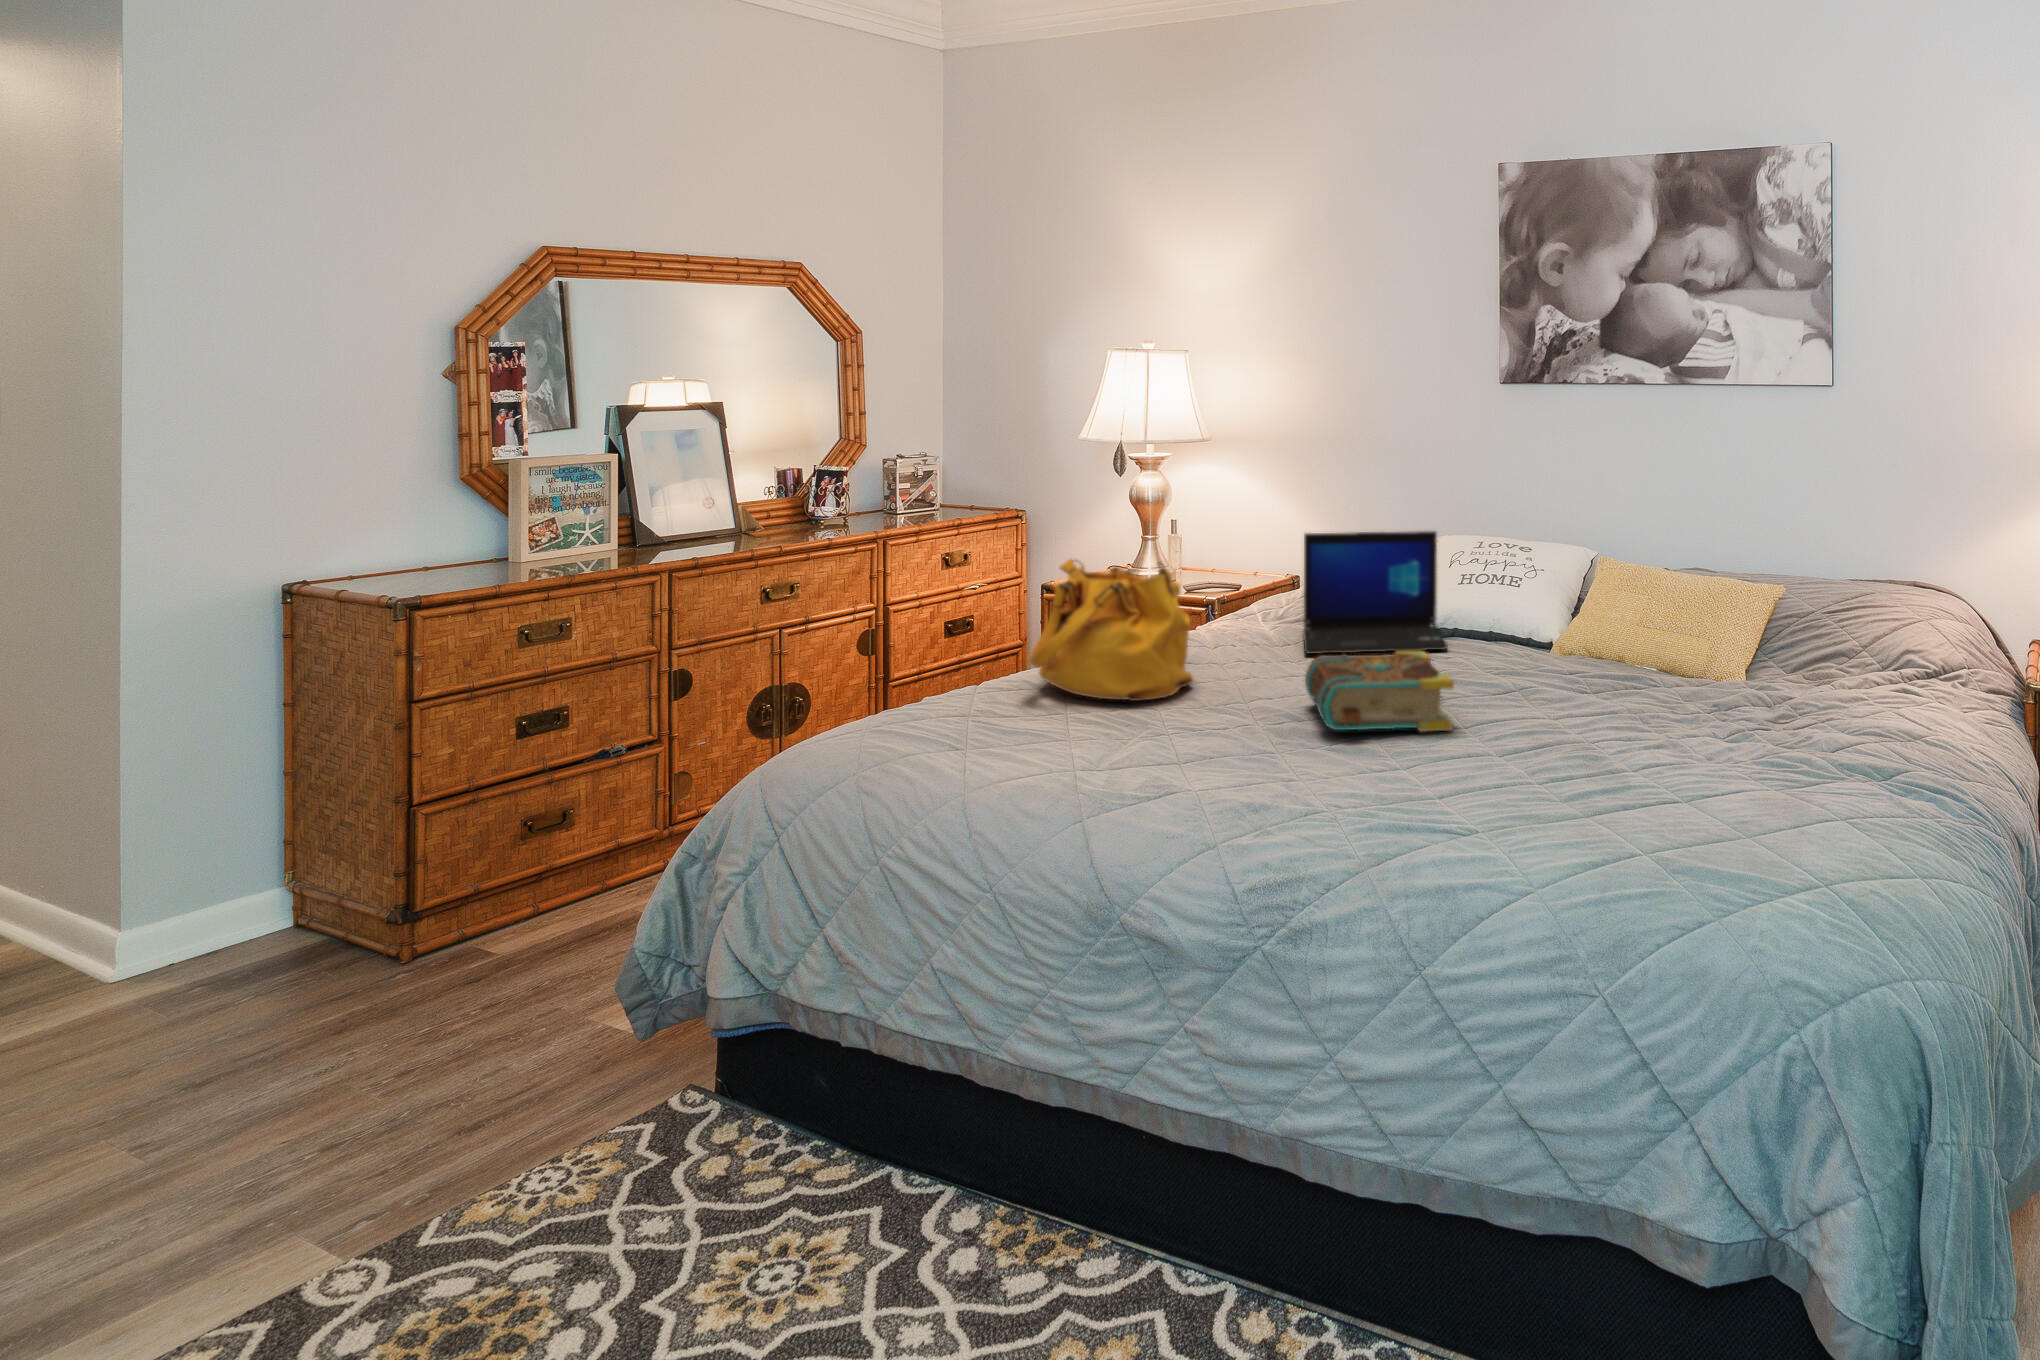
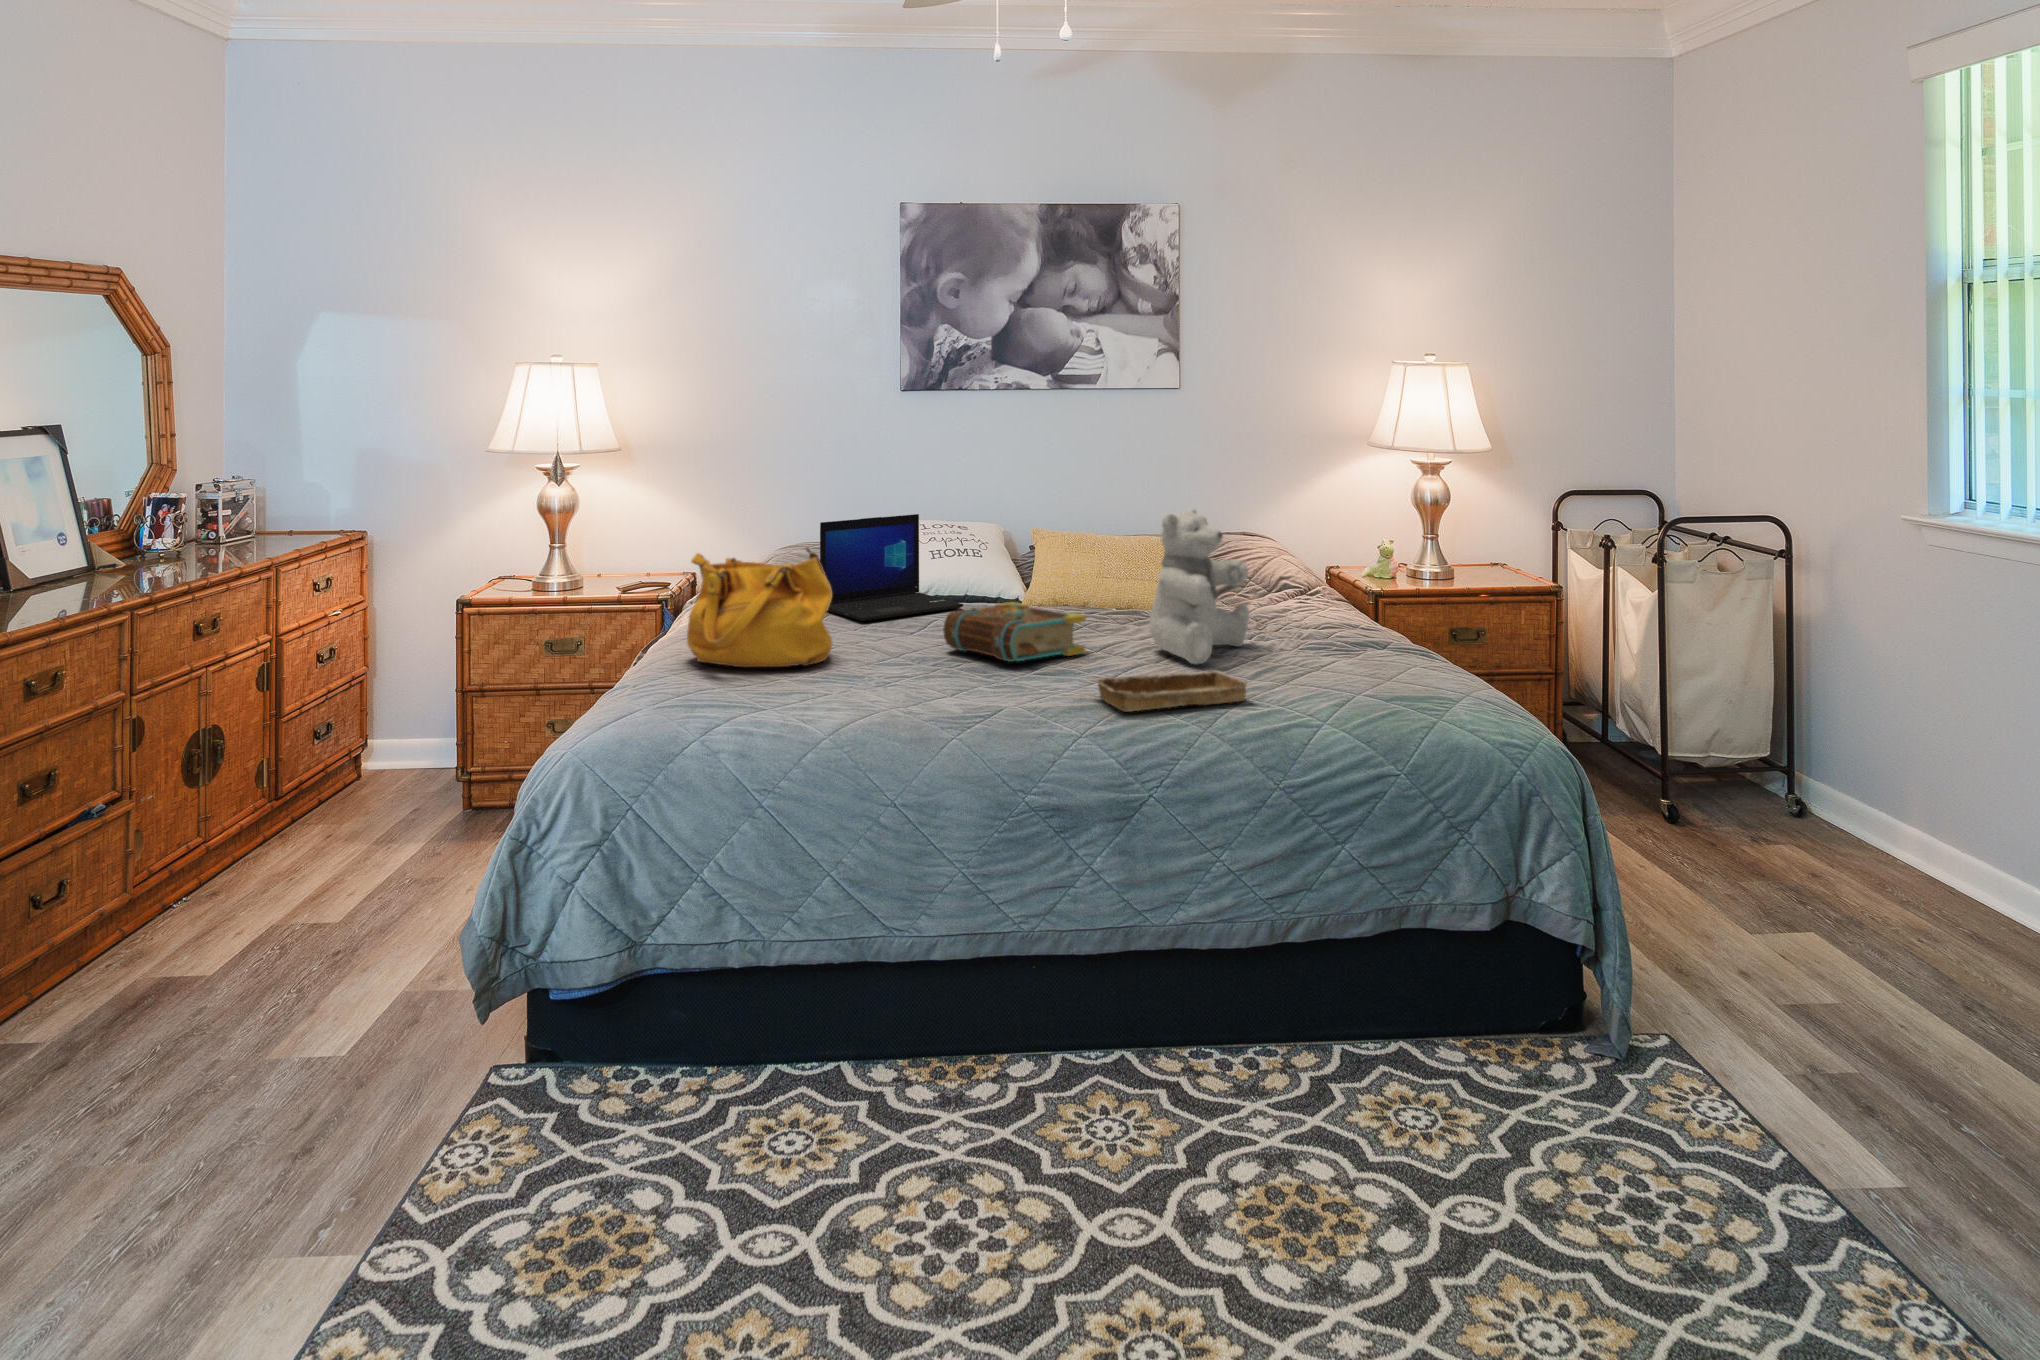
teddy bear: none [1526,549,1687,770] -> present [1149,508,1249,664]
tray: none [1297,769,1516,837] -> present [1093,670,1249,712]

